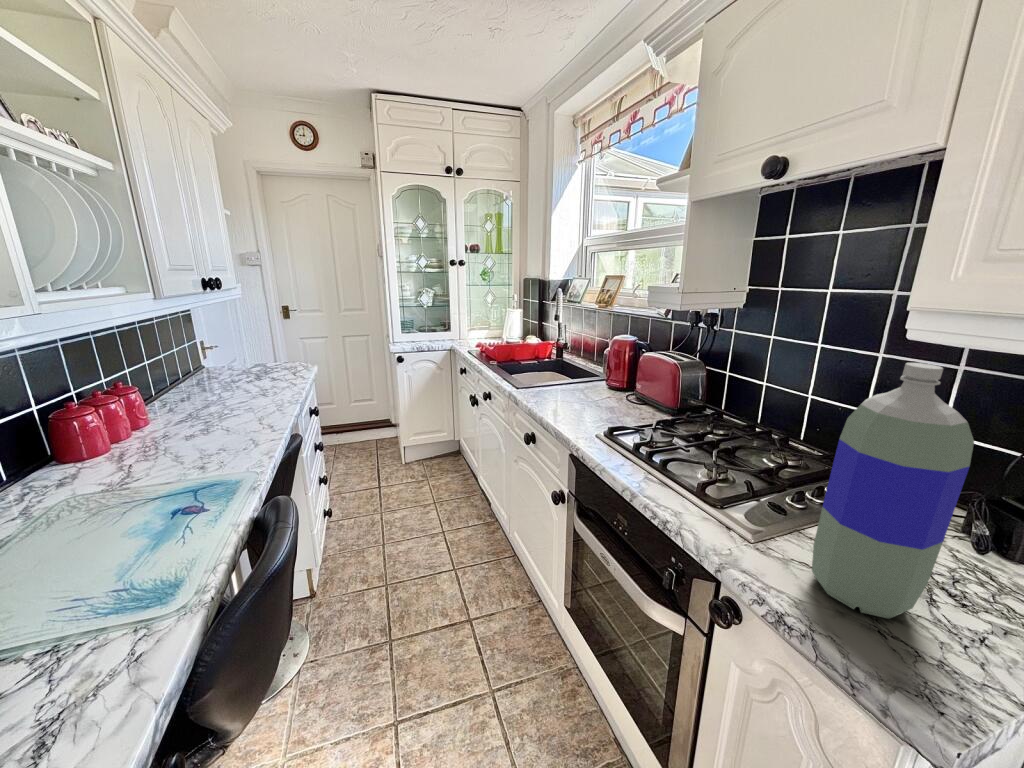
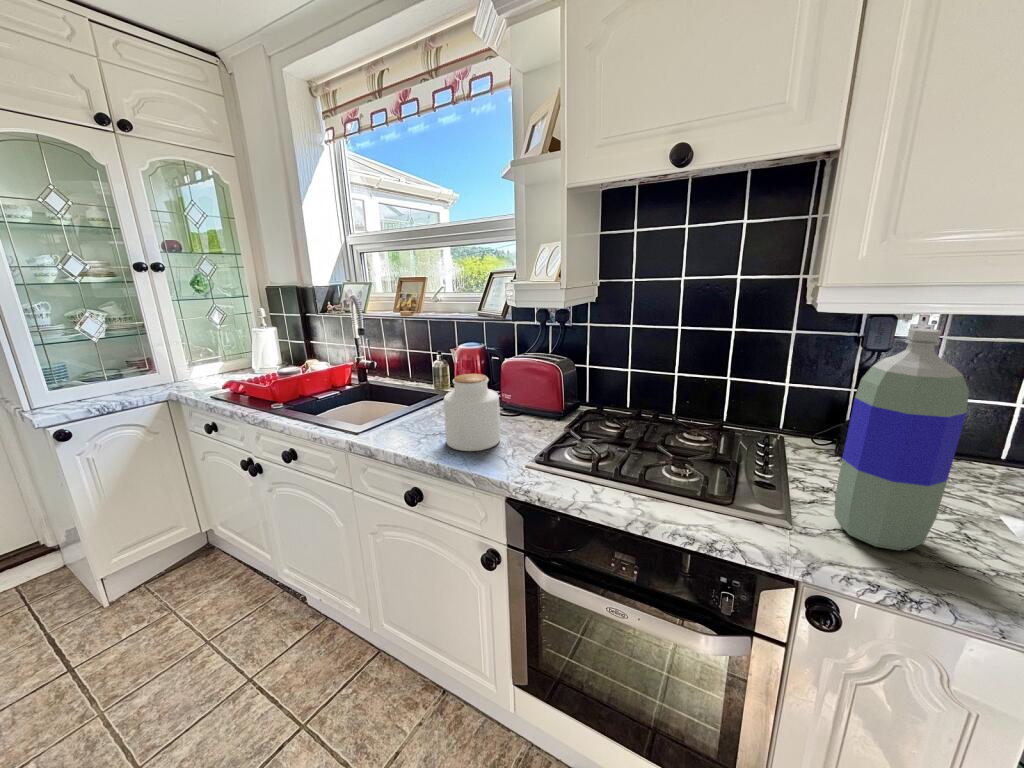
jar: none [562,356,609,418] -> present [444,374,500,451]

